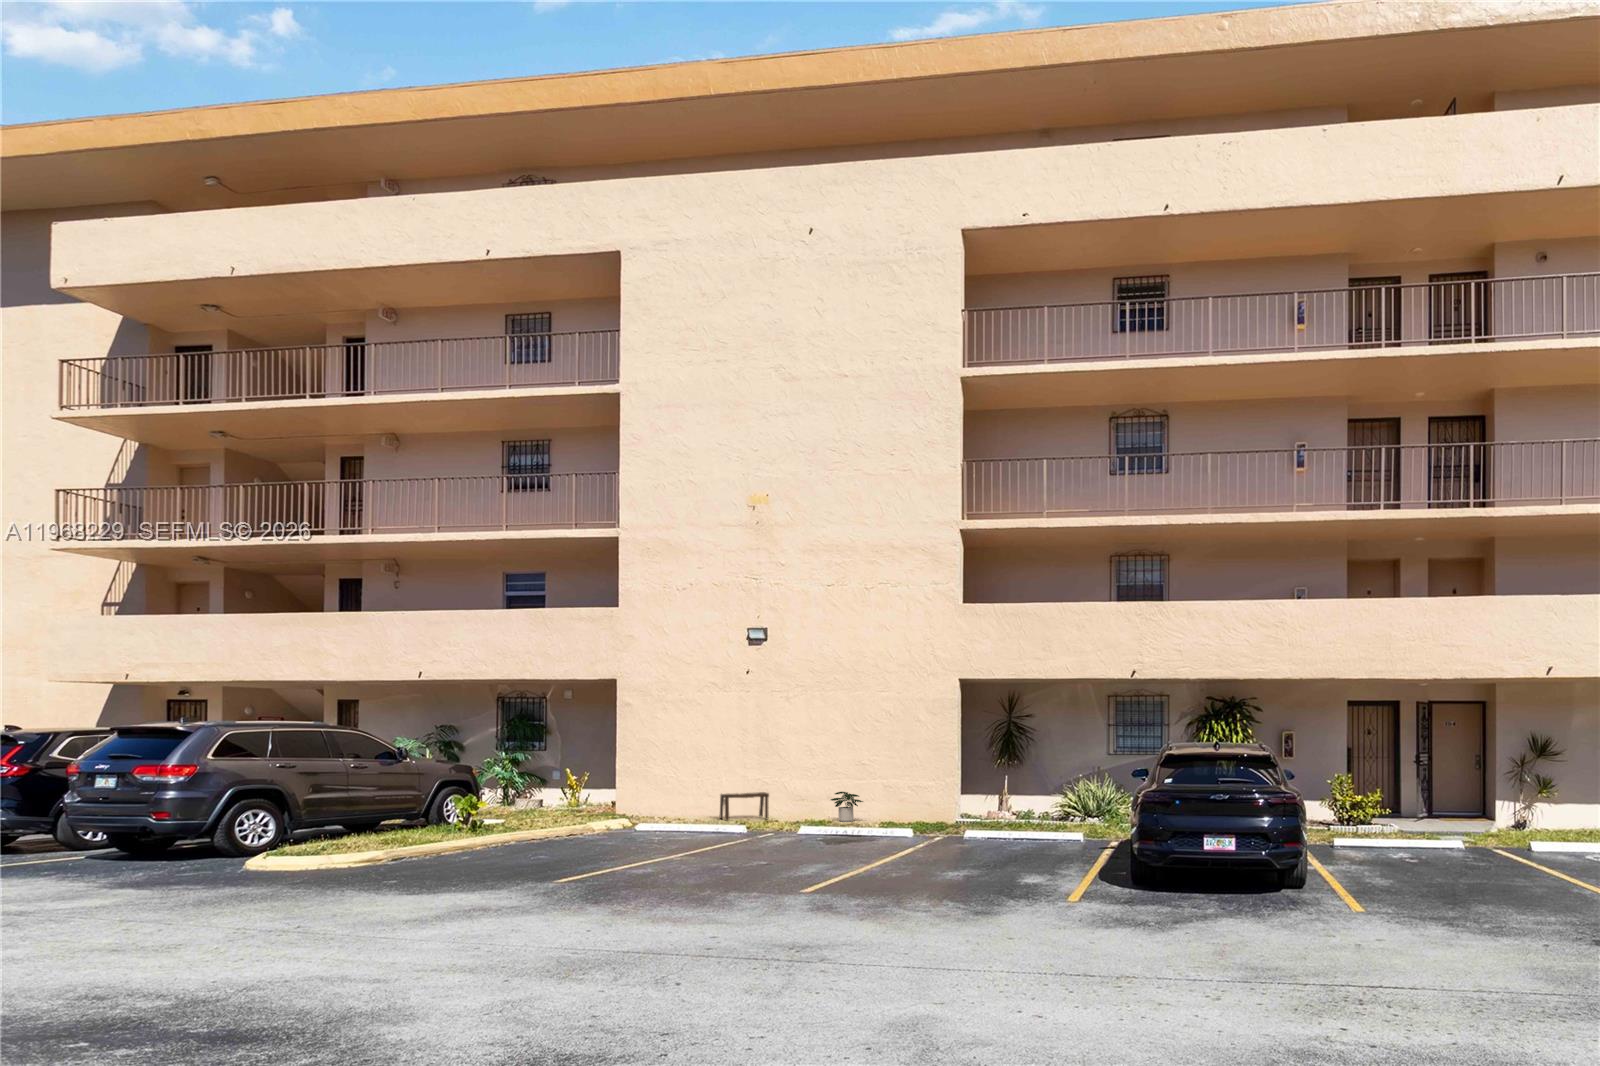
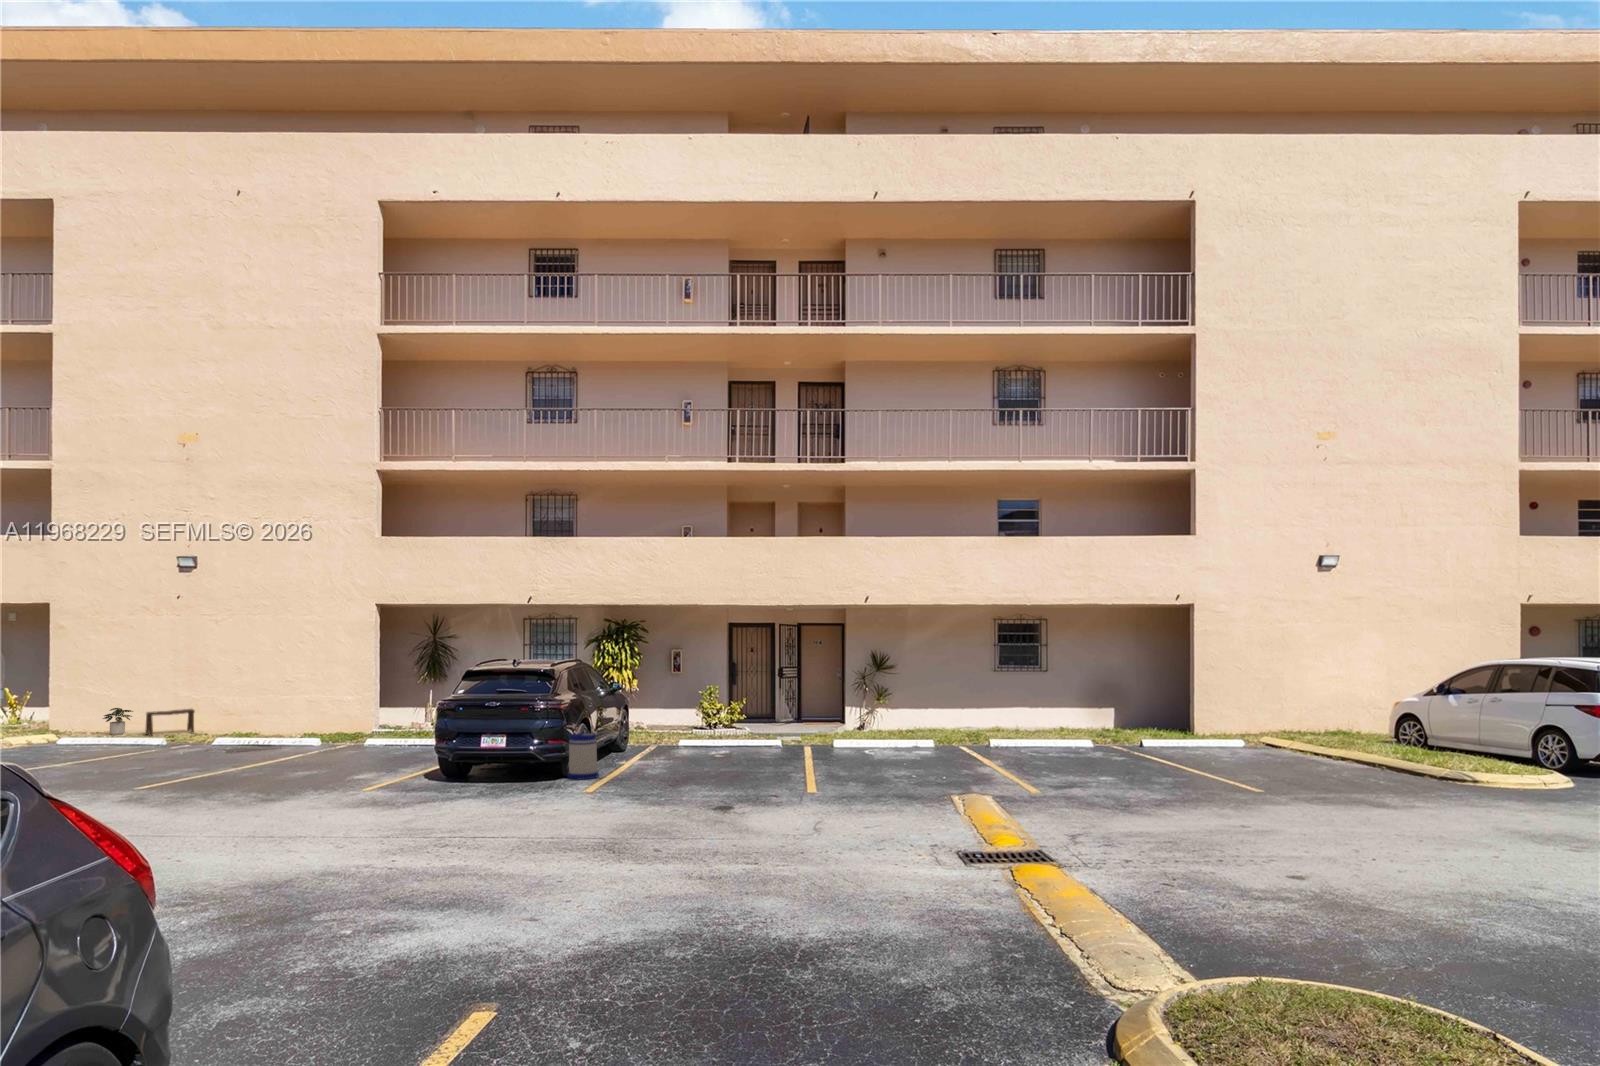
potted plant: present [831,792,863,822] -> present [103,708,133,735]
trash can: none [1308,837,1350,897] -> present [568,733,599,779]

